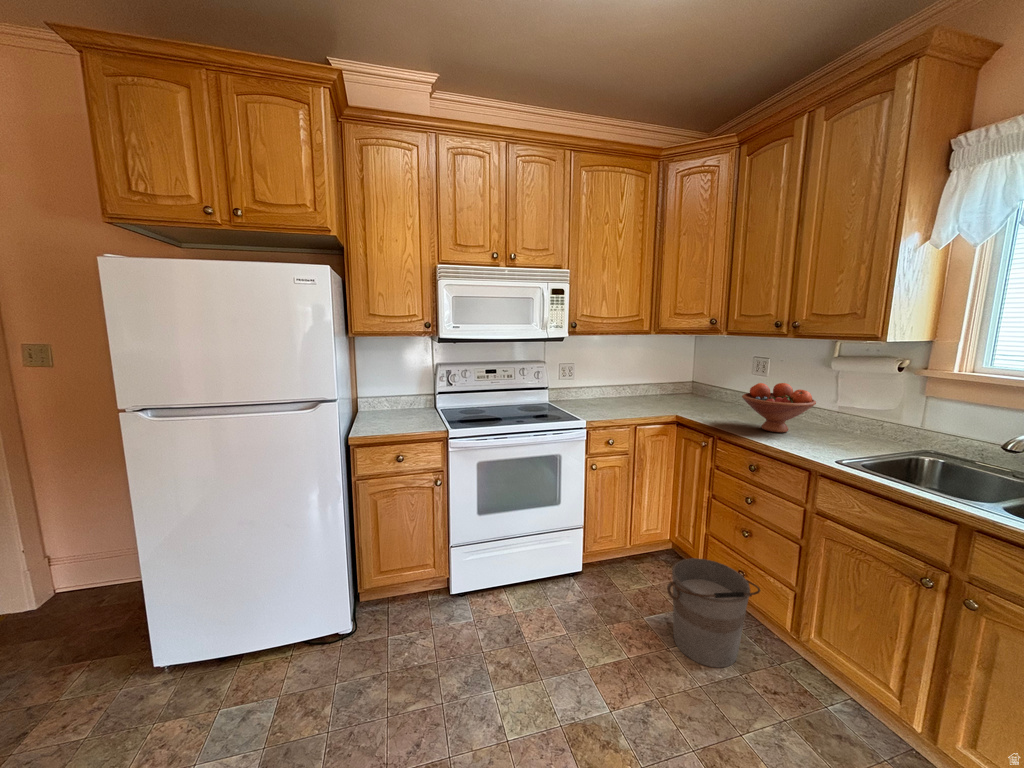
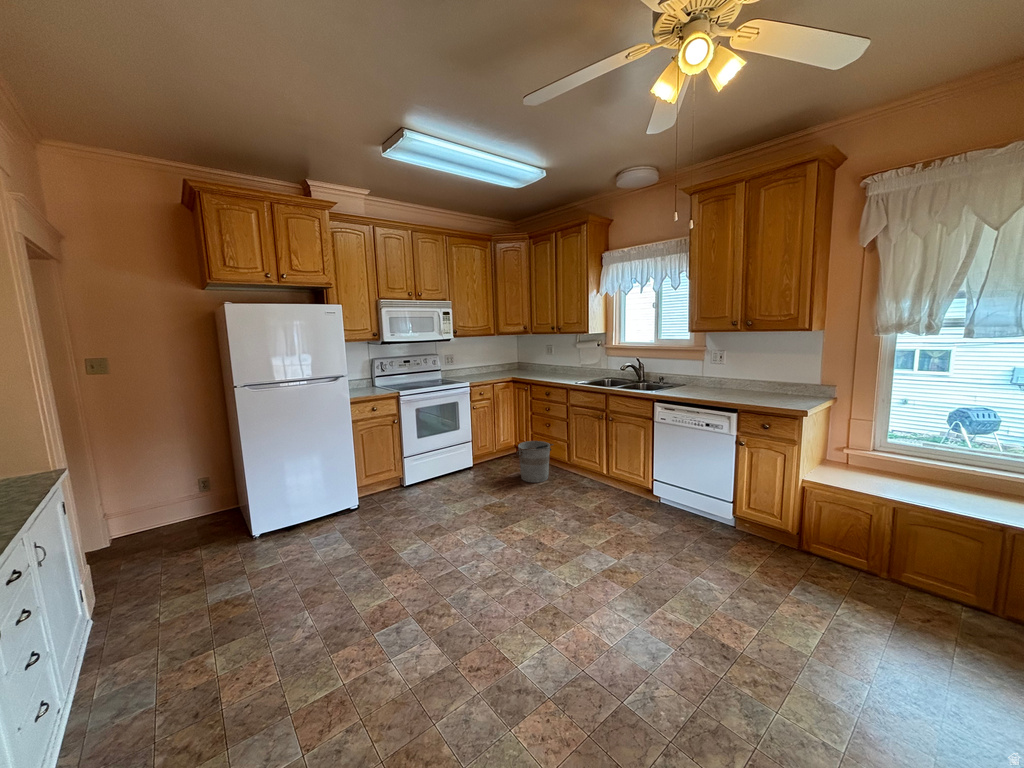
fruit bowl: present [742,383,816,433] -> none [541,356,570,379]

